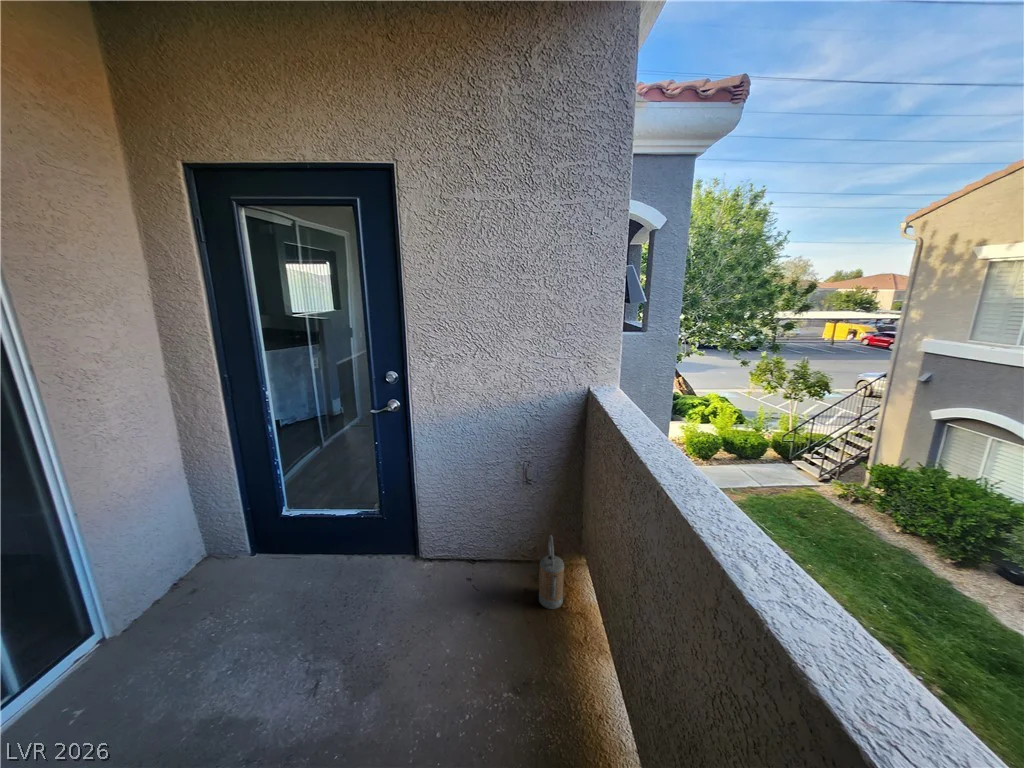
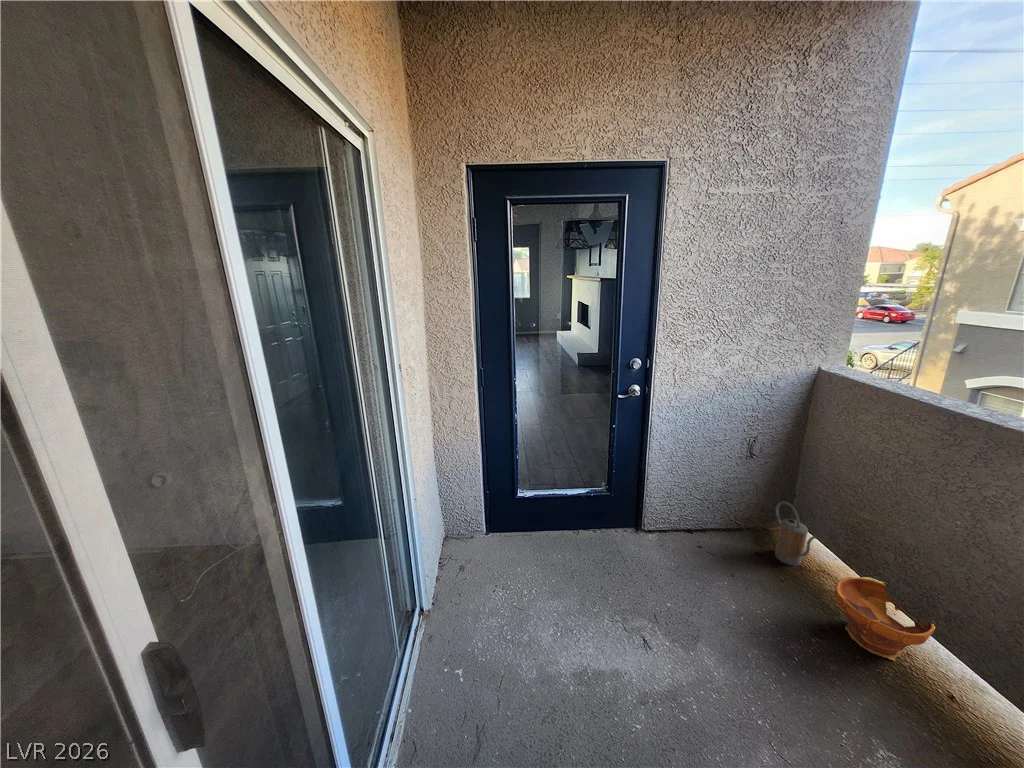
planter: none [525,626,611,729] -> present [834,577,935,660]

